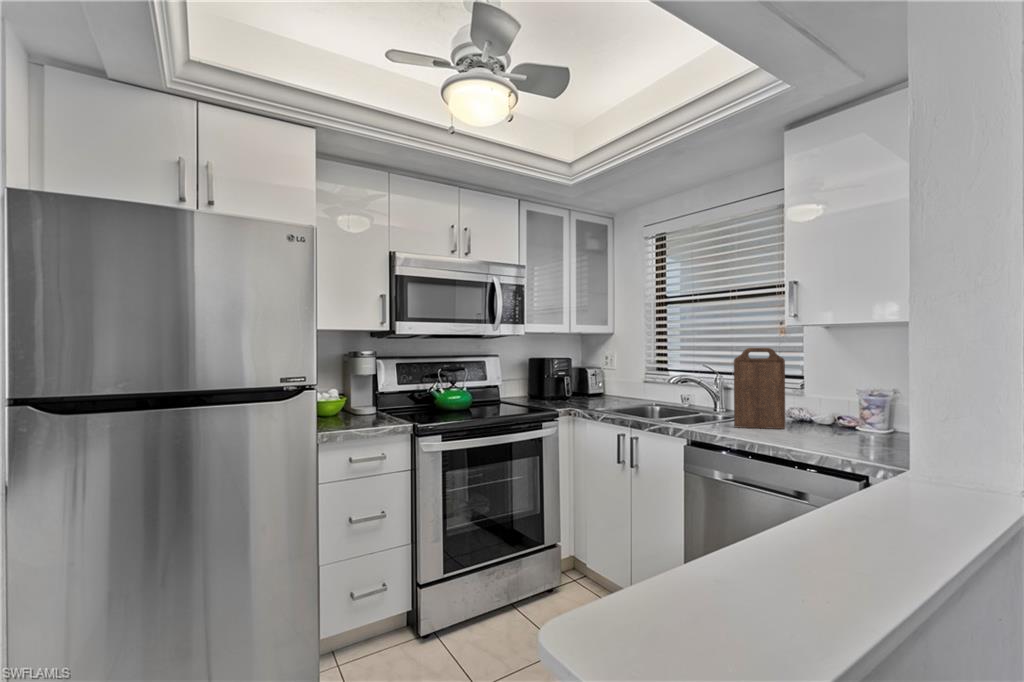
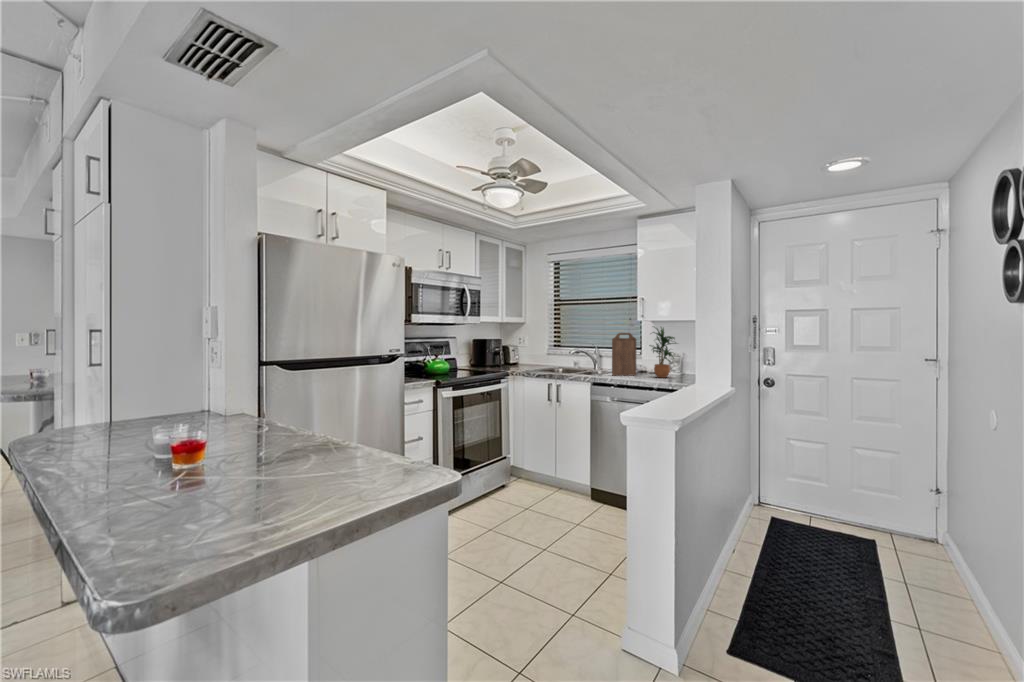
potted plant: none [805,335,880,440] -> present [649,328,676,378]

